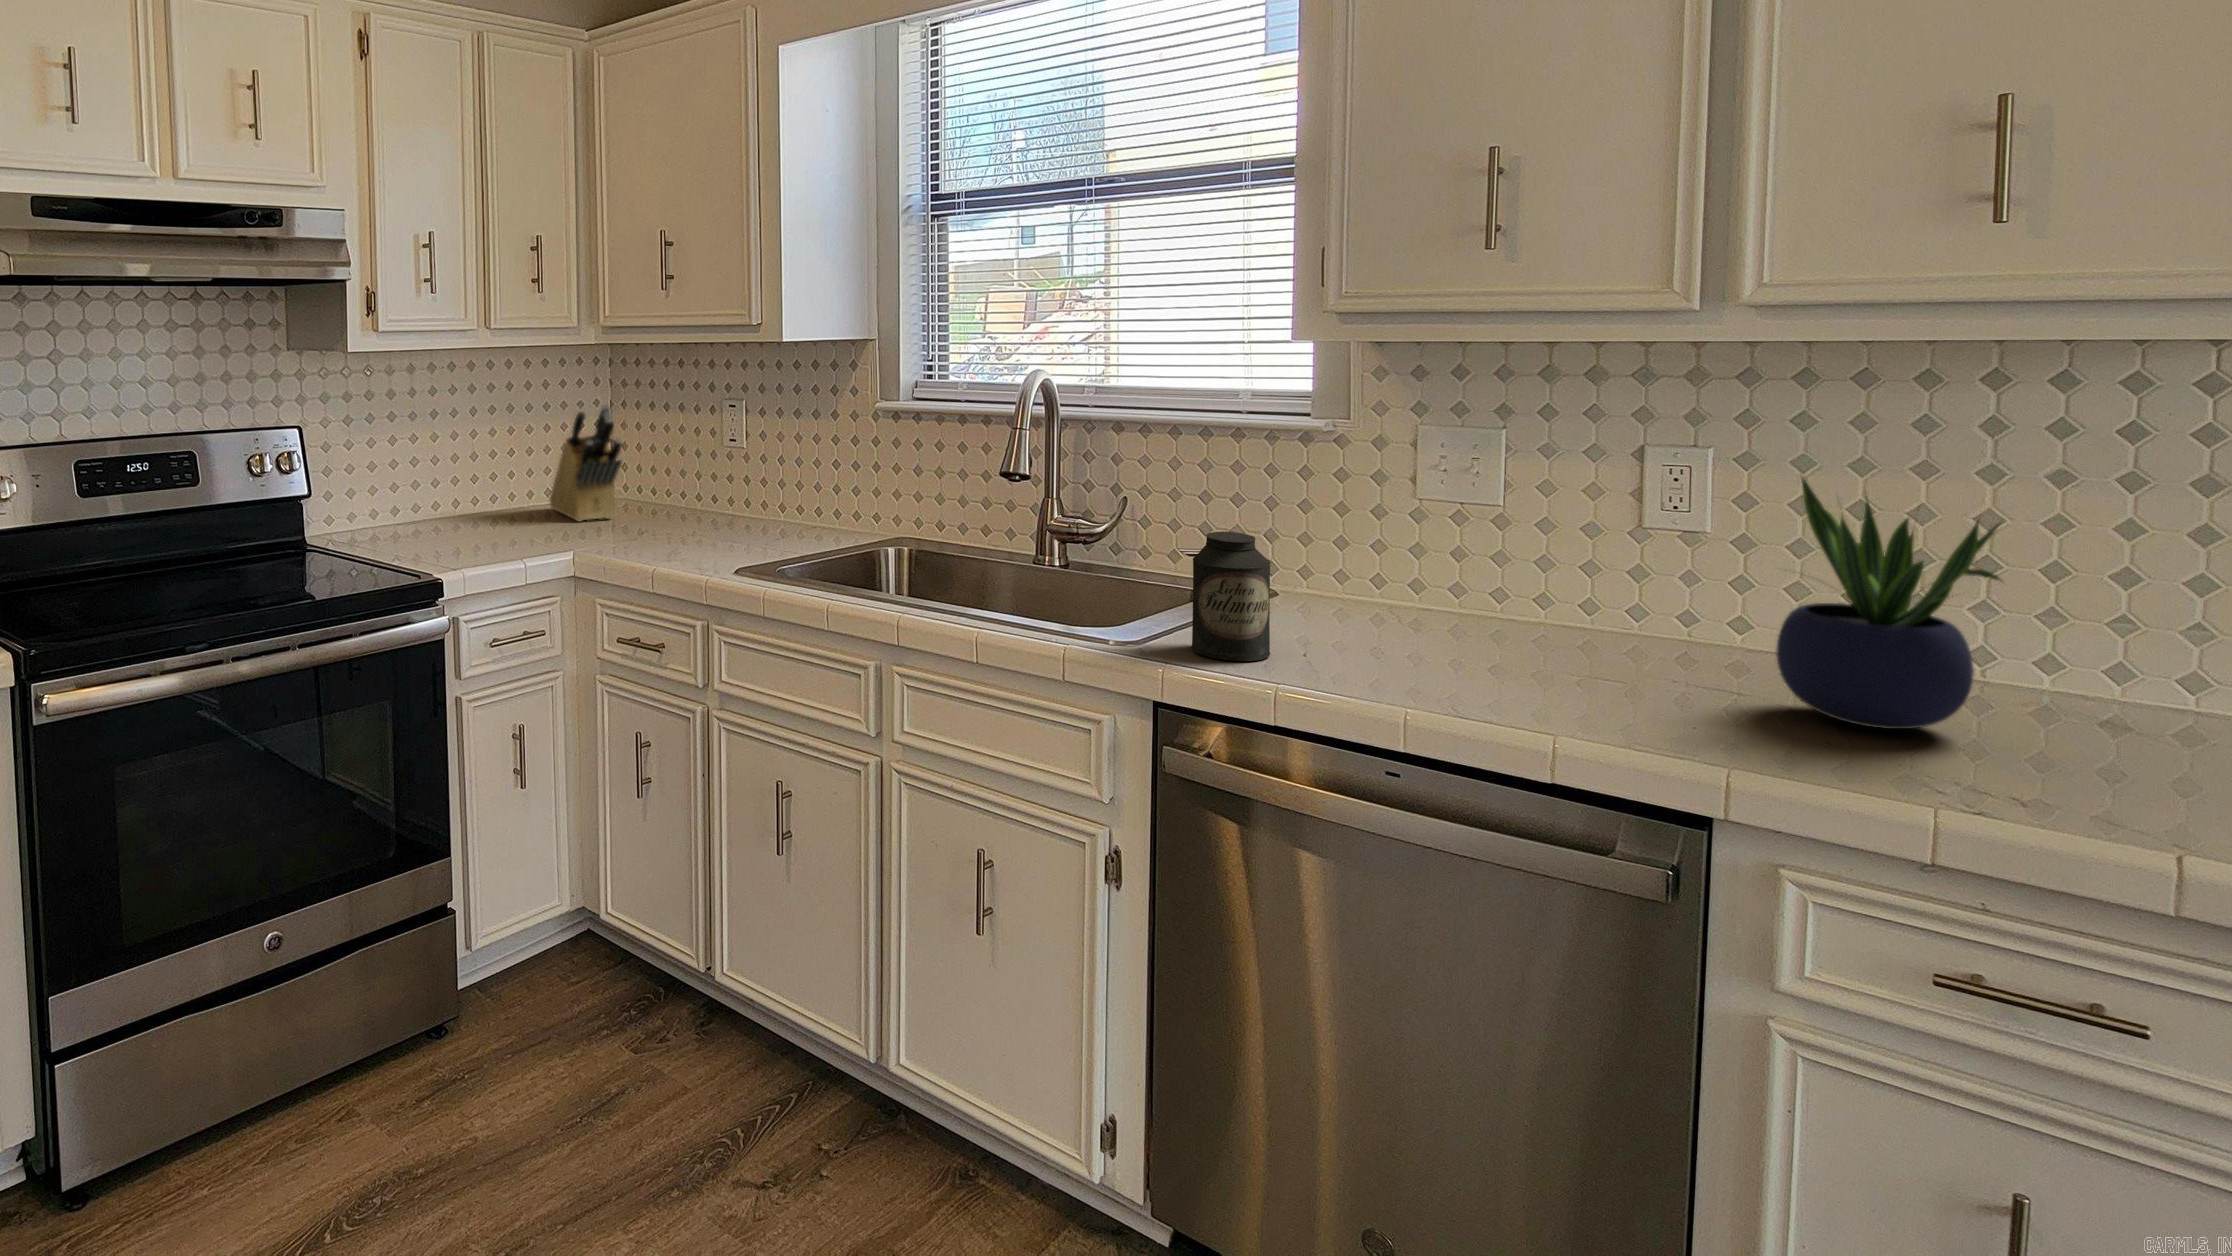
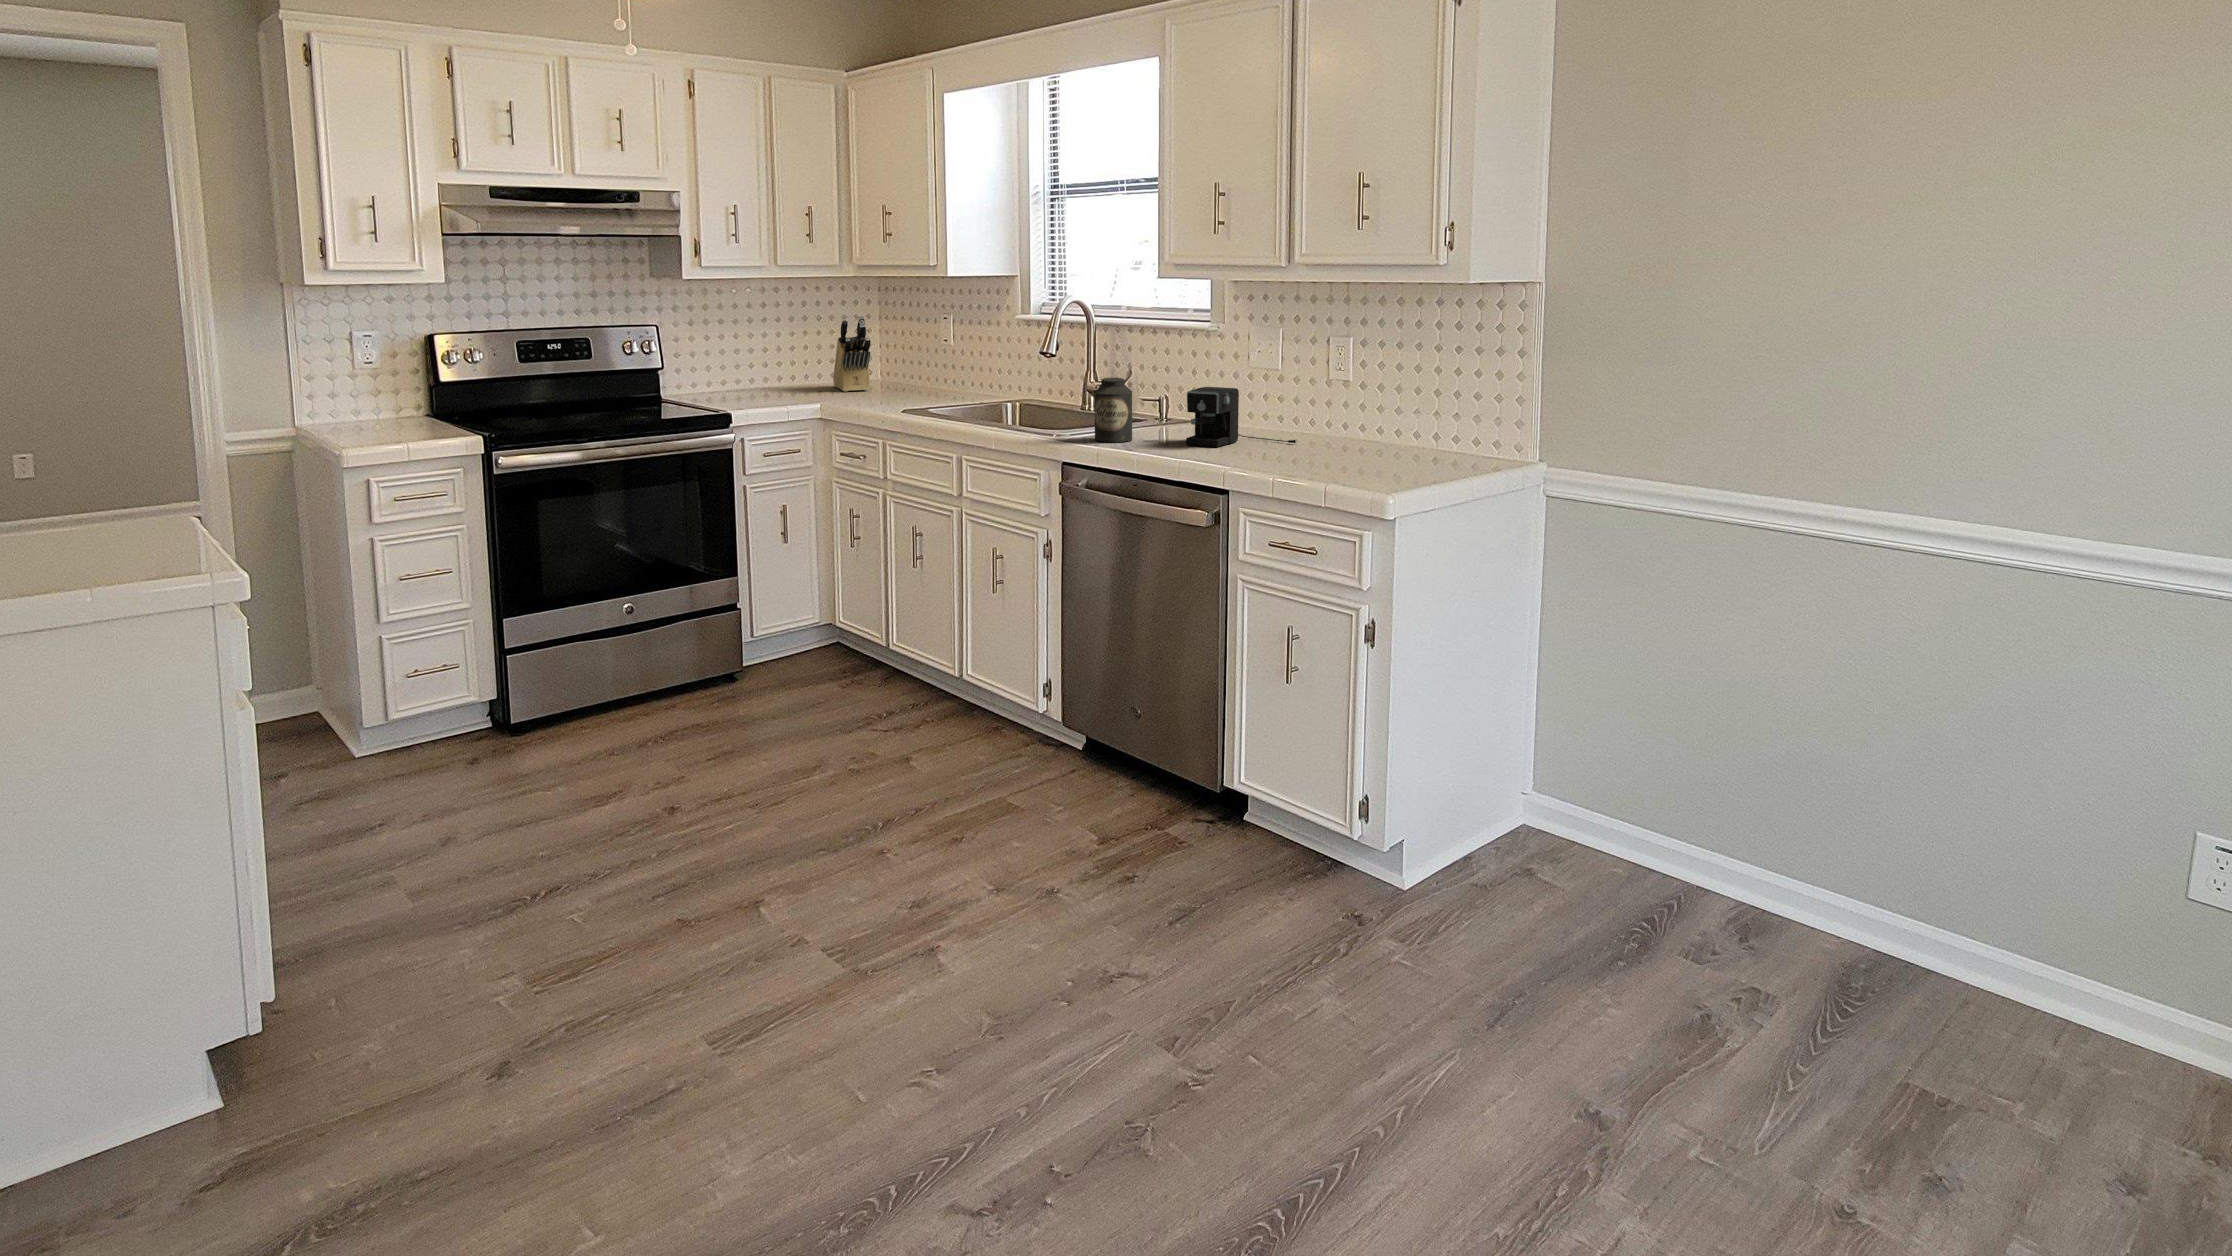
potted plant: present [1776,477,2002,729] -> none [1317,343,1401,460]
coffee maker: none [1398,548,1613,676] -> present [1186,387,1296,447]

